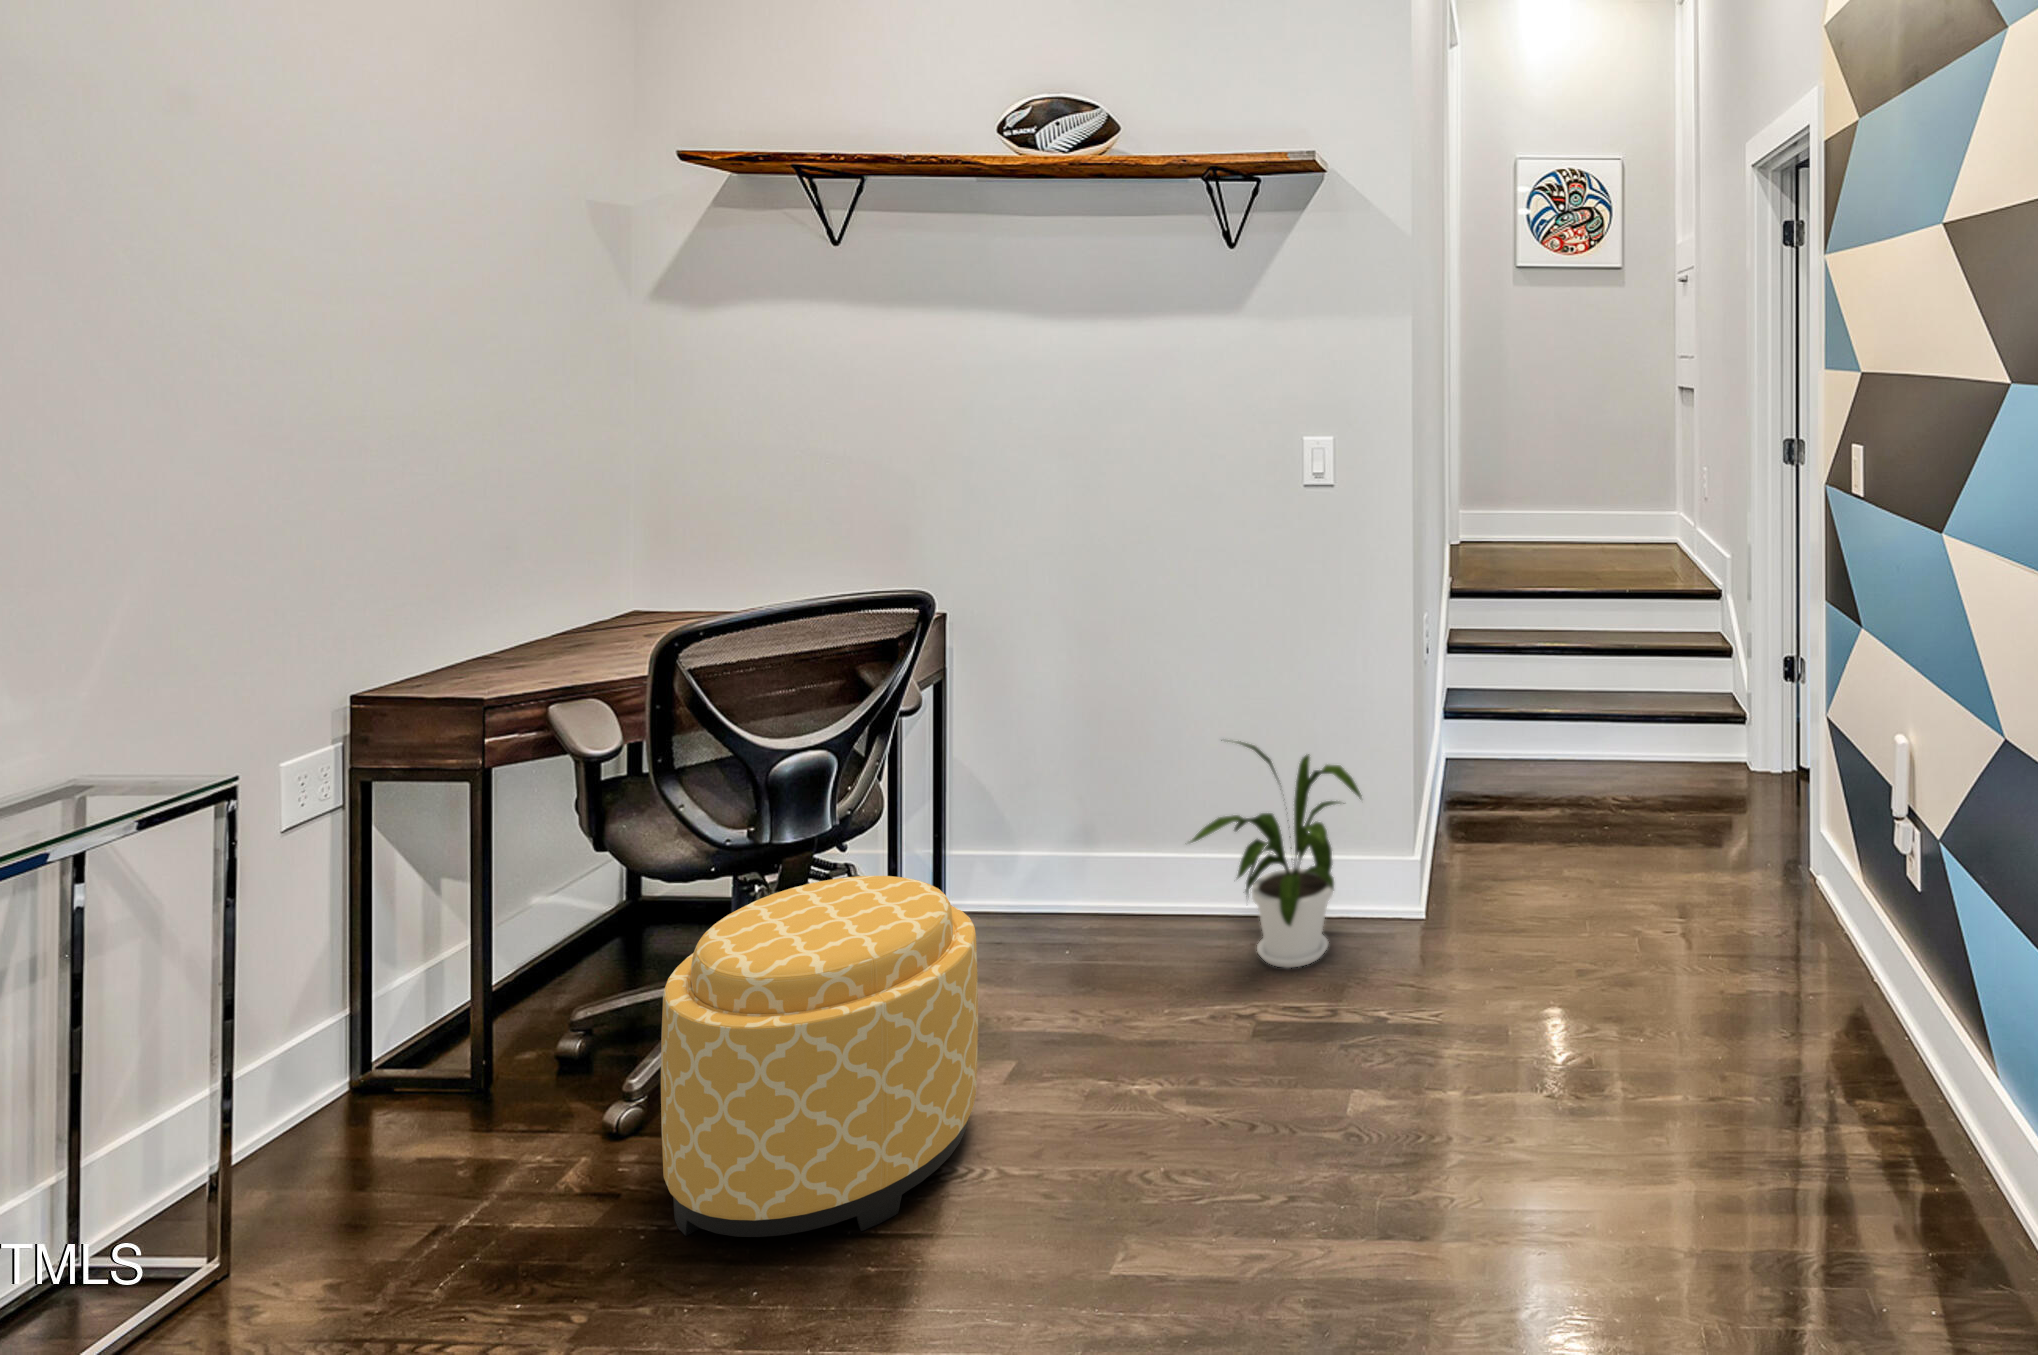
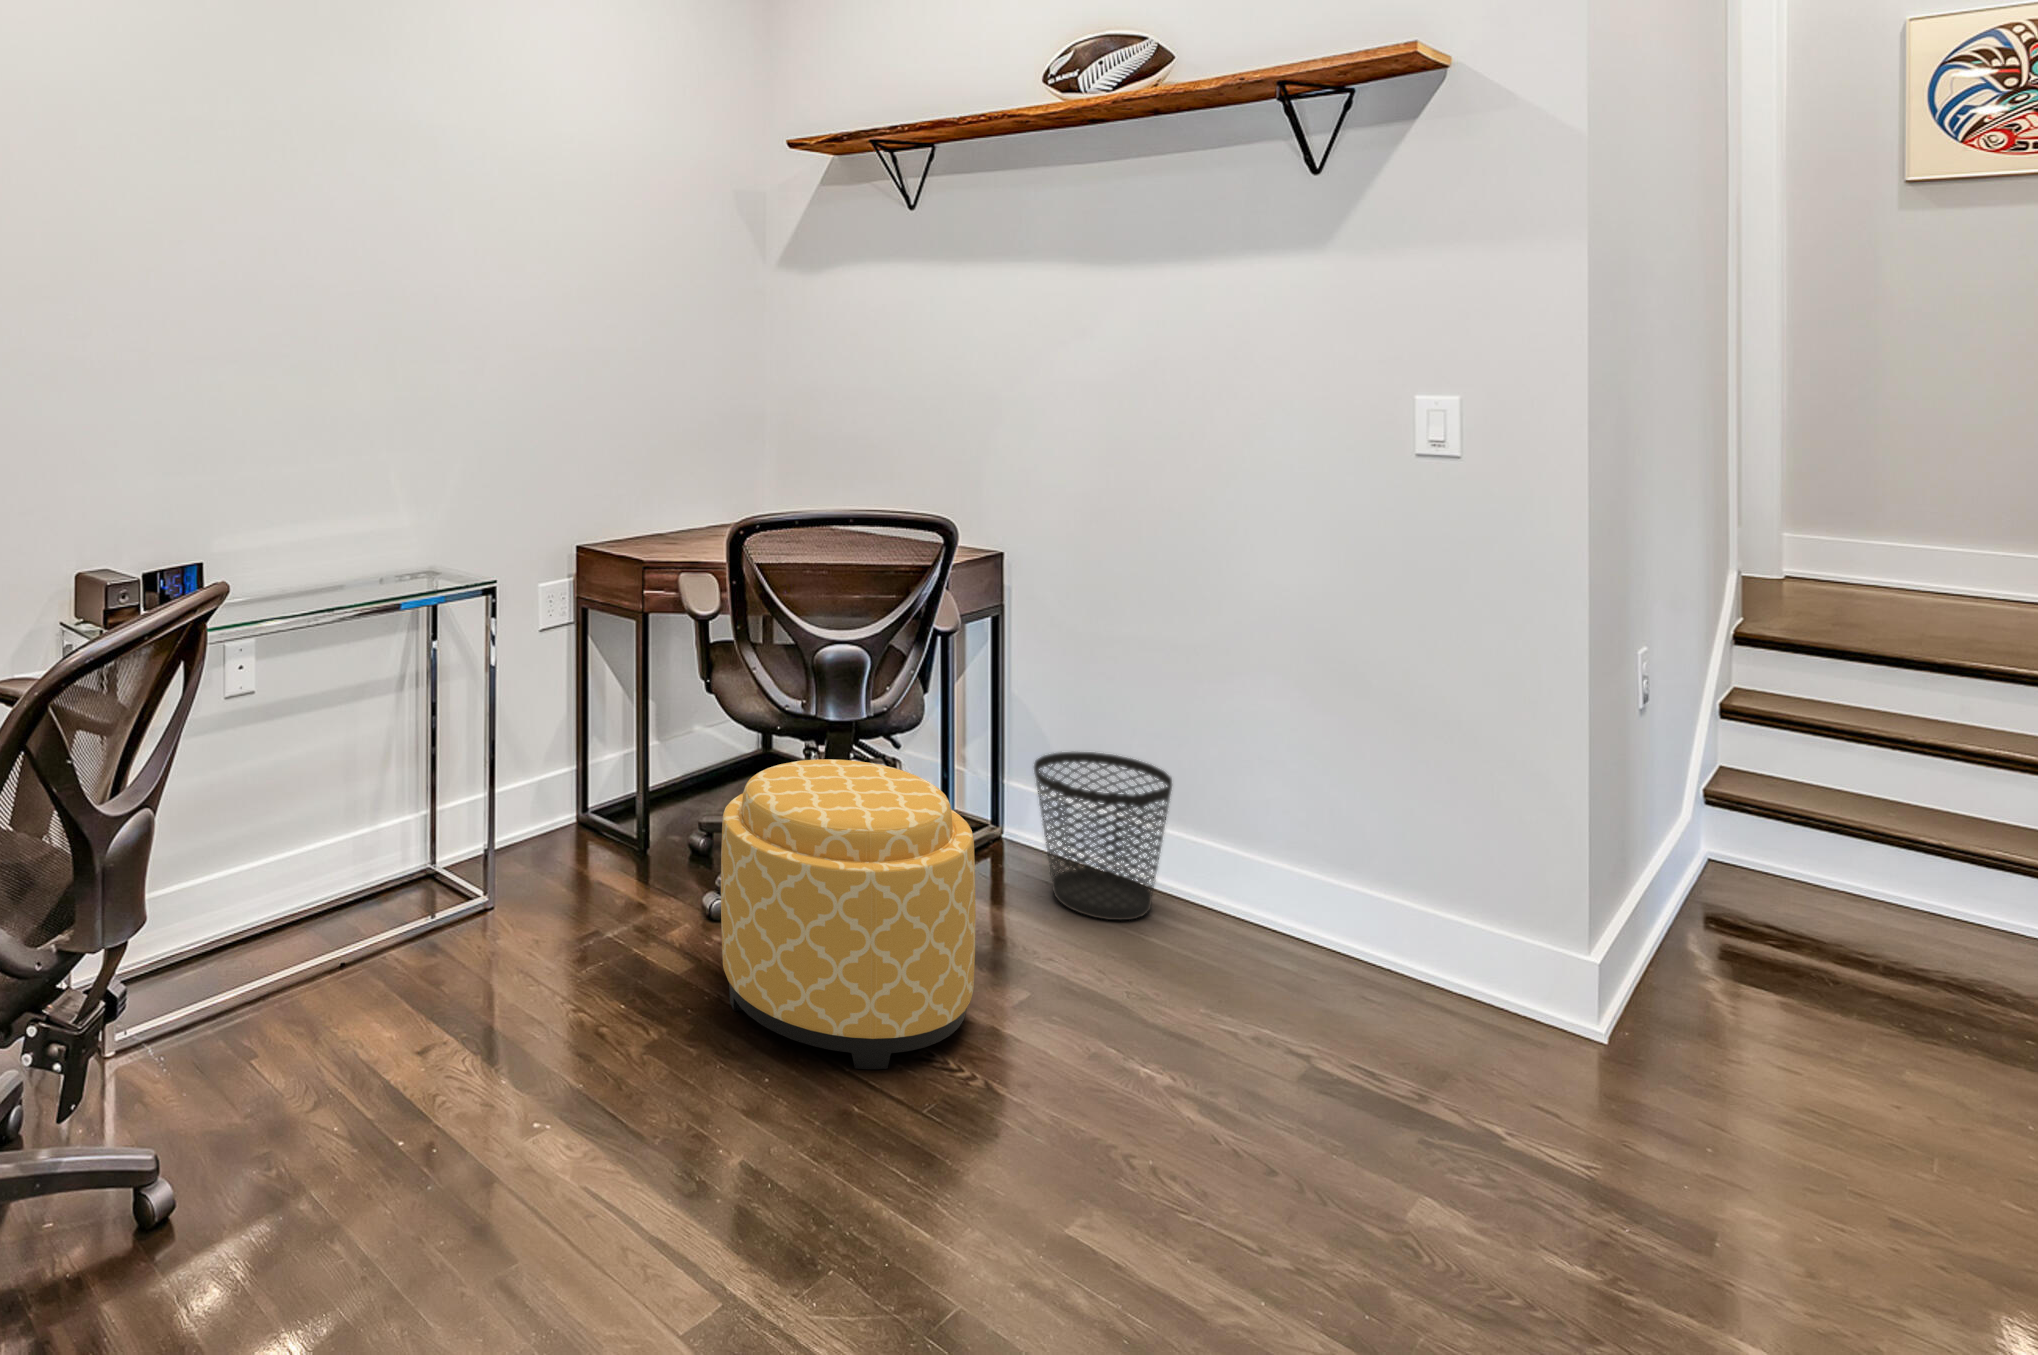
house plant: present [1190,740,1362,968] -> none [1221,731,1469,1026]
wastebasket: none [992,792,1123,959] -> present [1034,752,1172,920]

